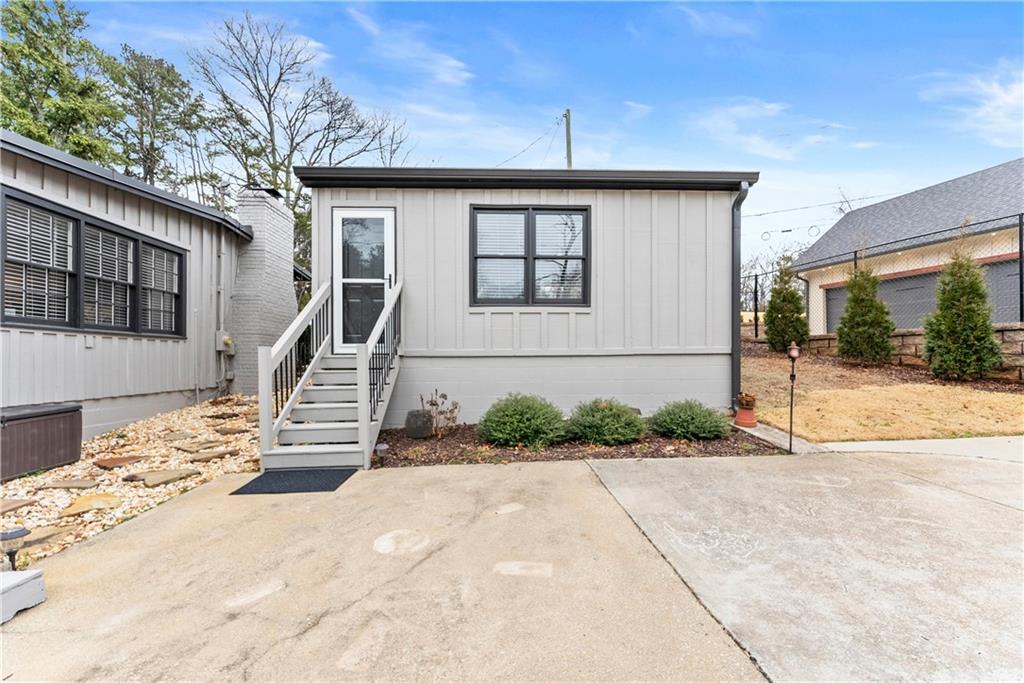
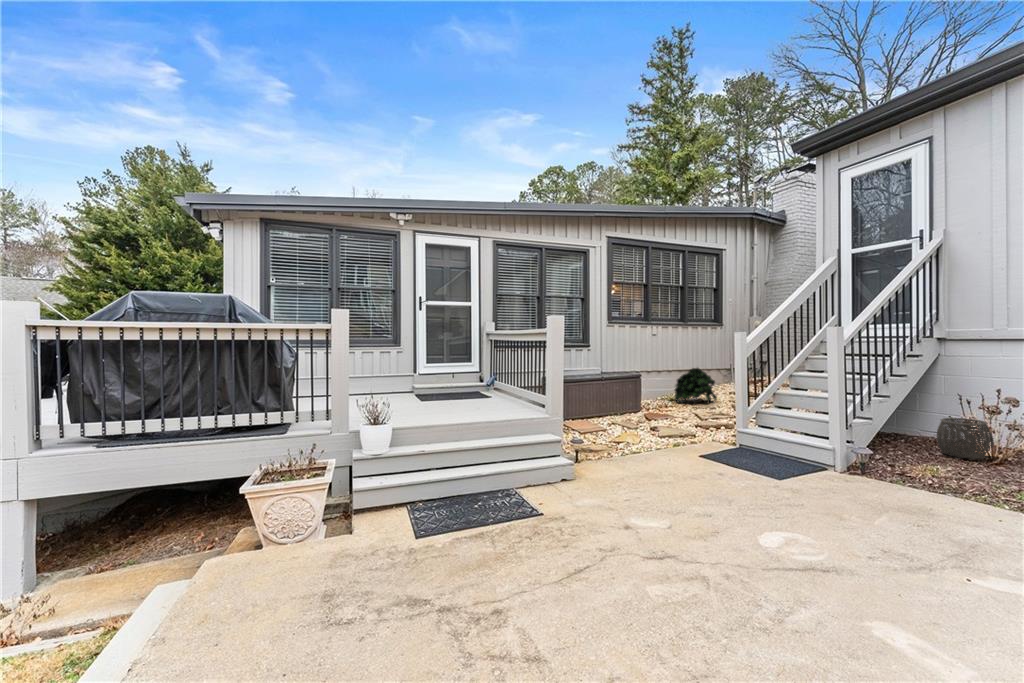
potted plant: none [121,390,189,439] -> present [675,368,717,402]

